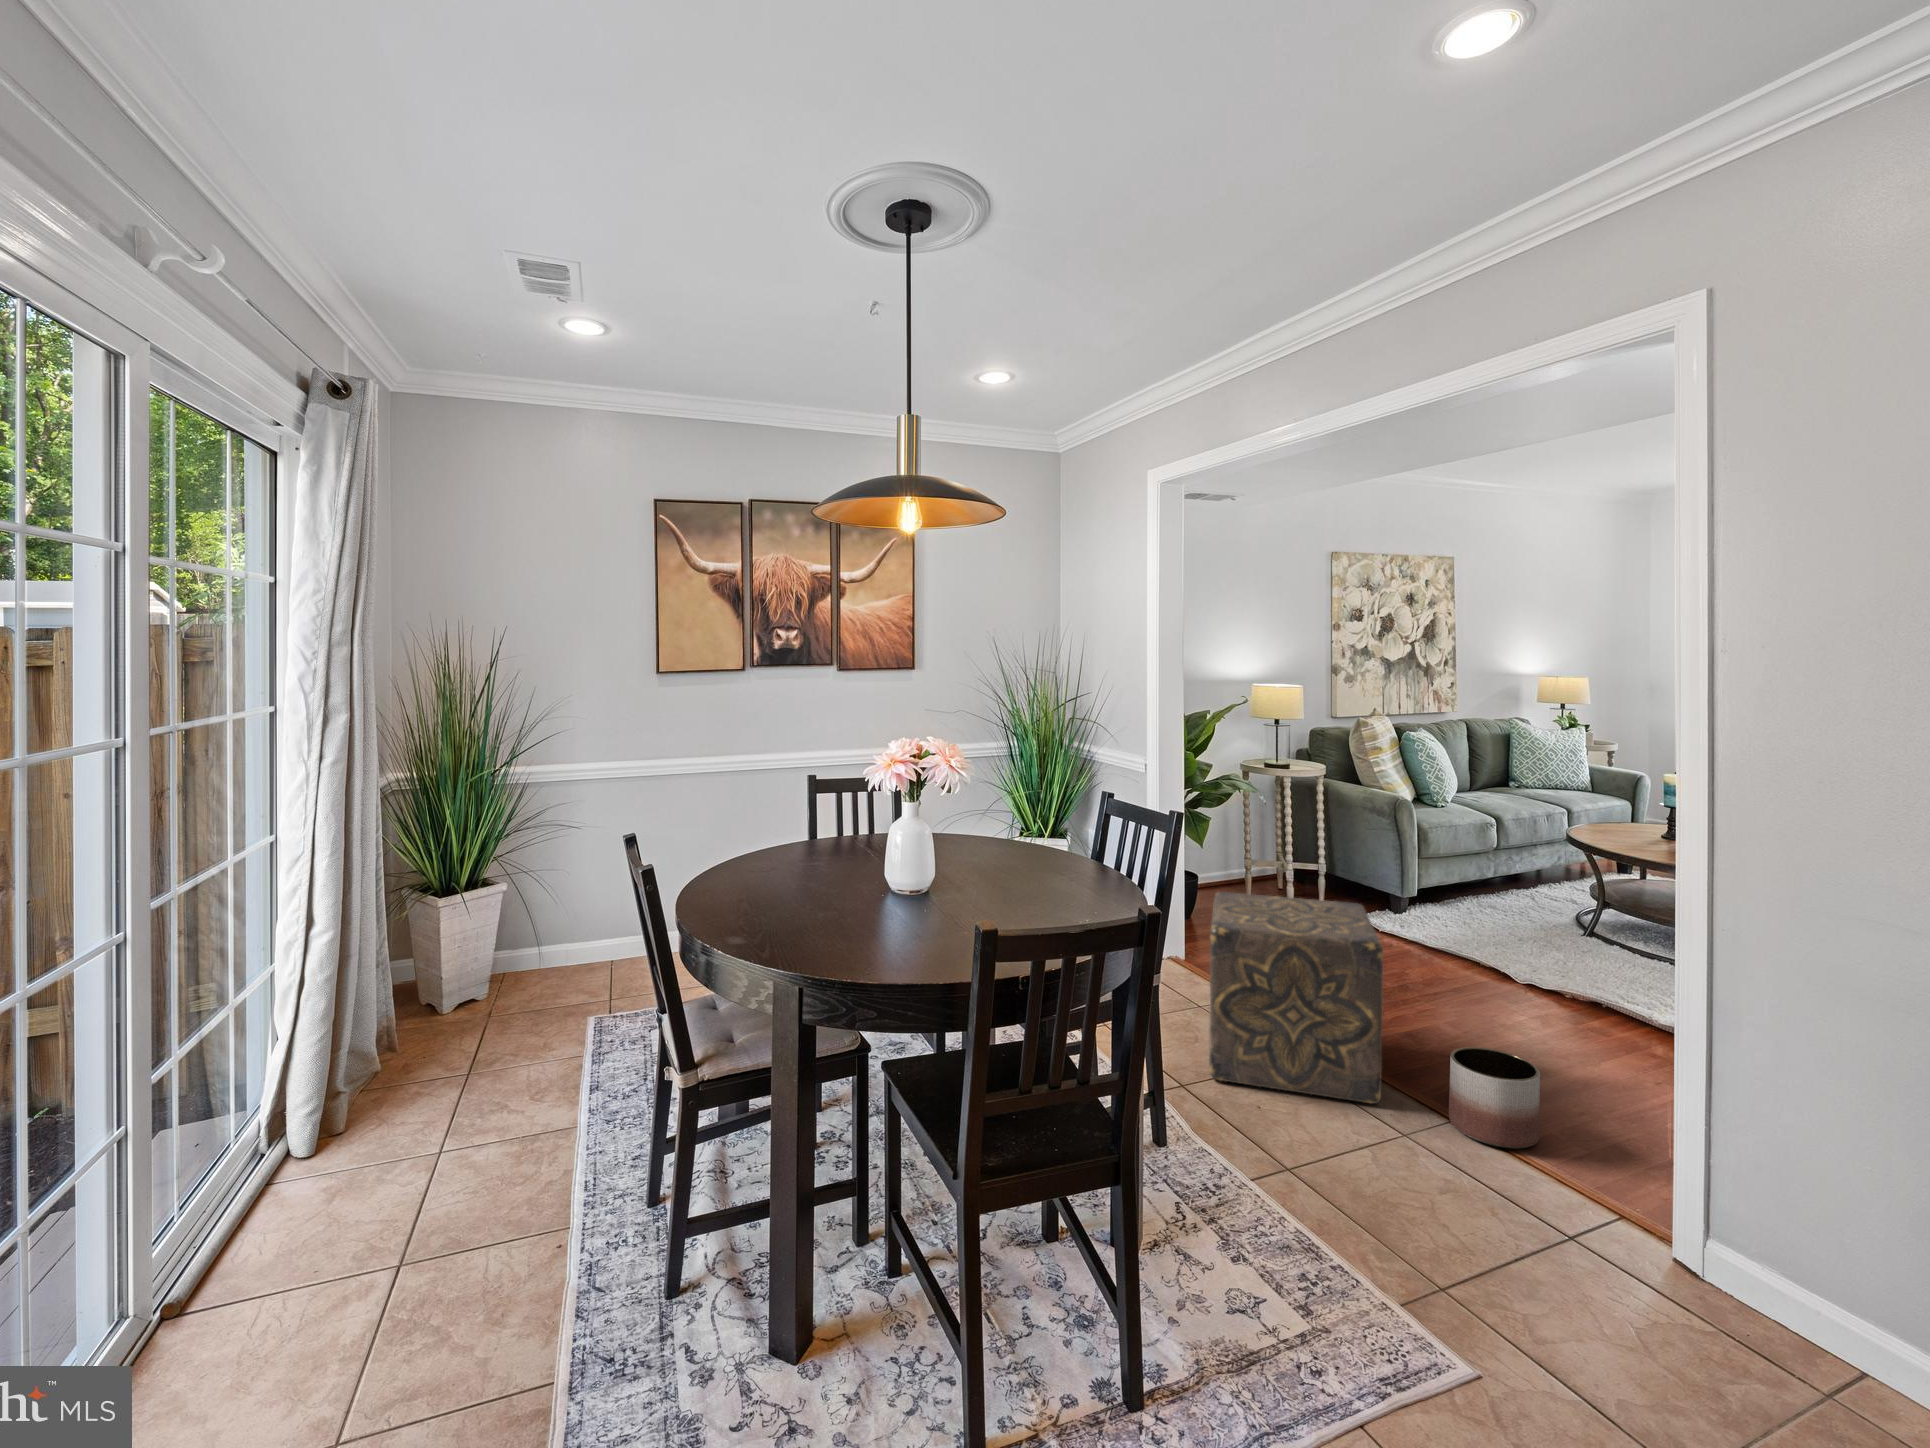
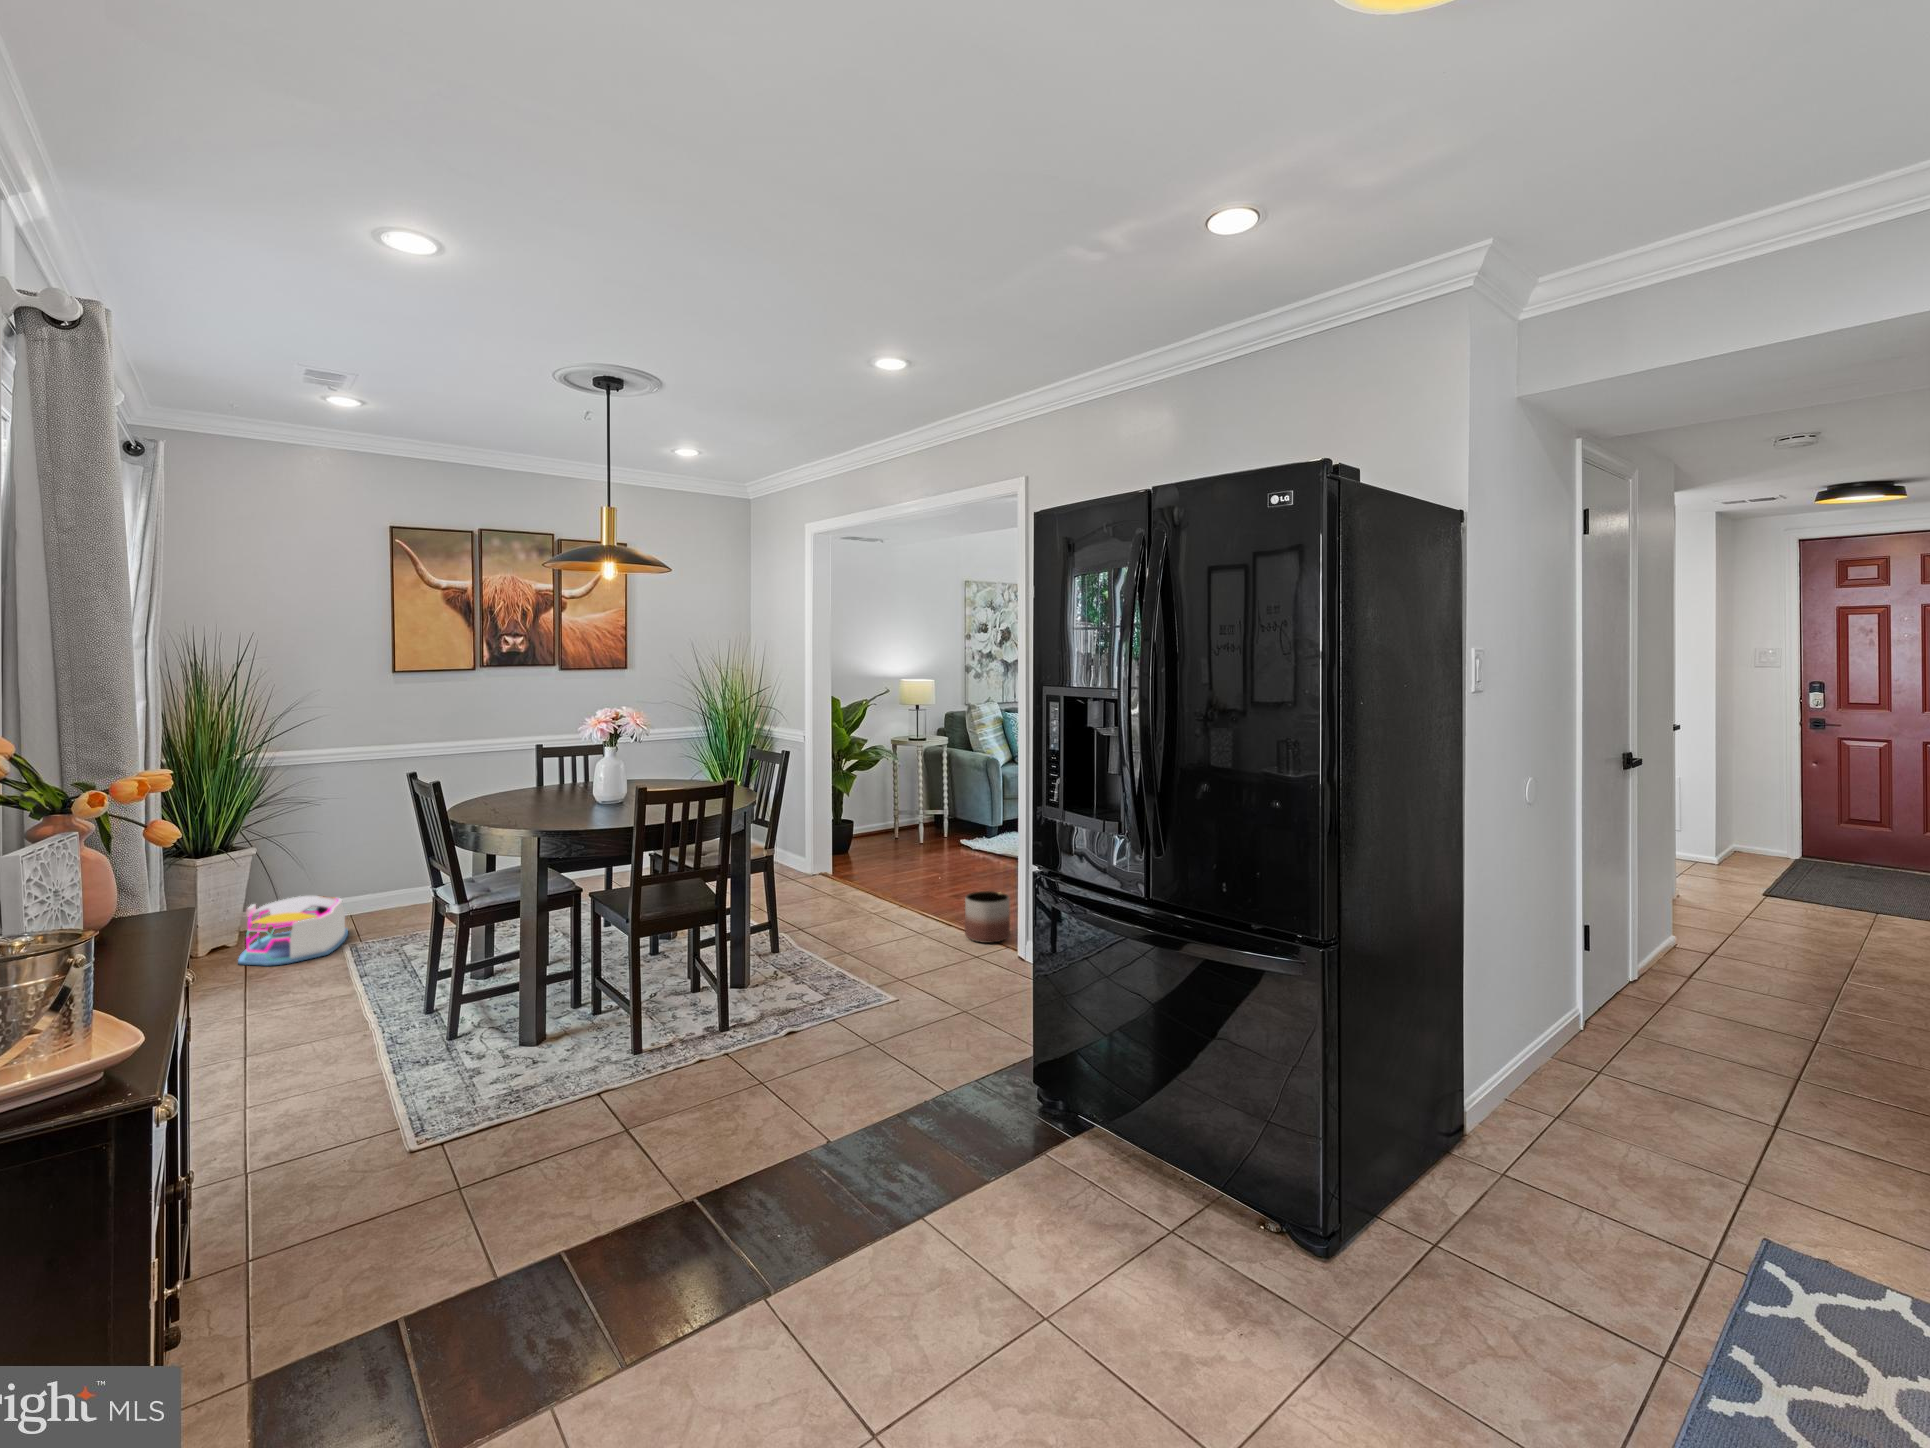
ottoman: present [1209,892,1383,1104] -> none [830,817,933,933]
storage bin: none [474,939,599,1033] -> present [238,896,348,966]

